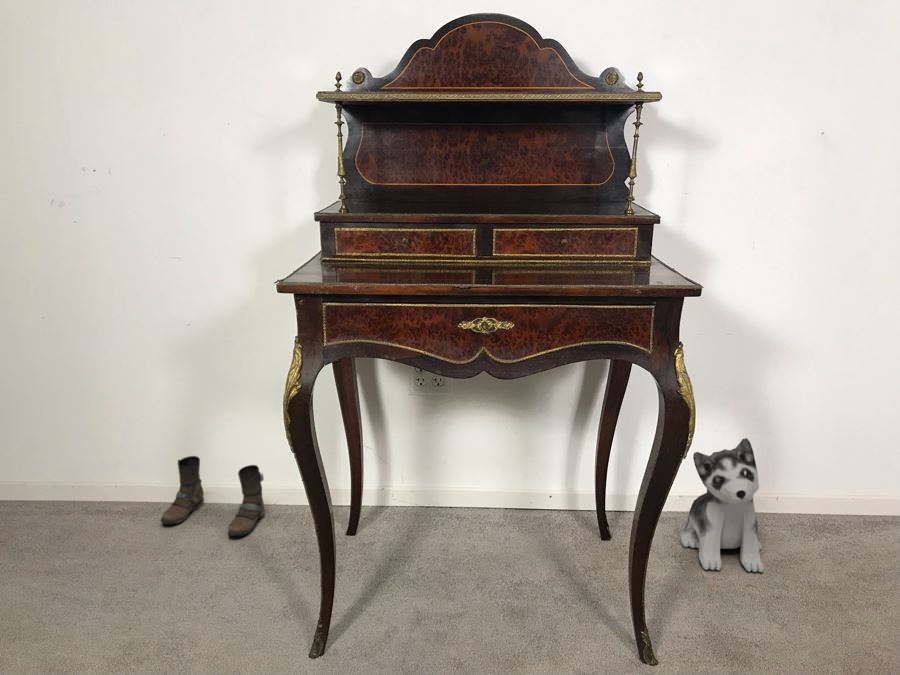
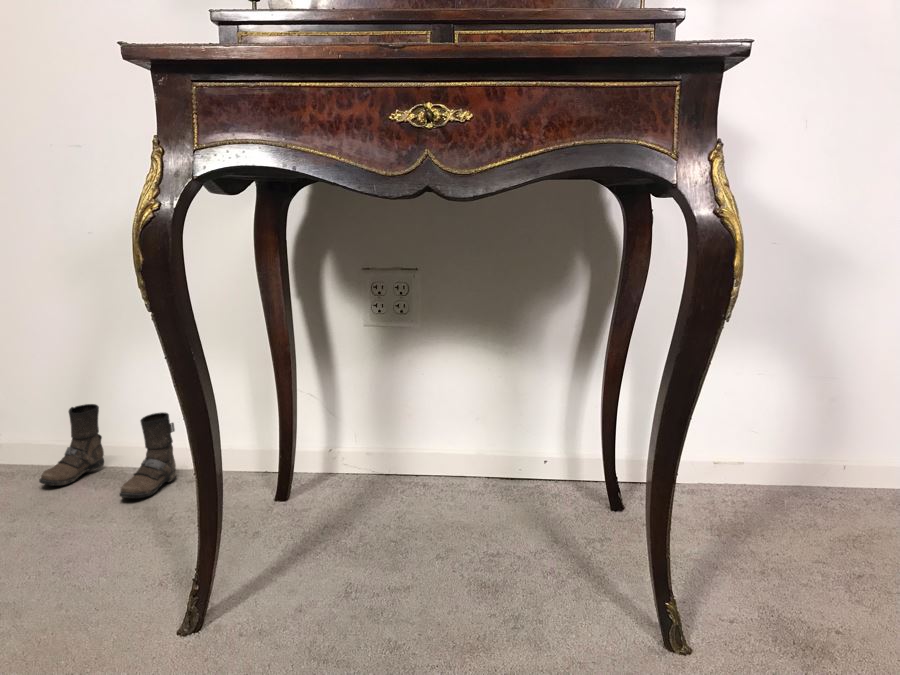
plush toy: present [681,438,764,572] -> none [716,361,835,548]

